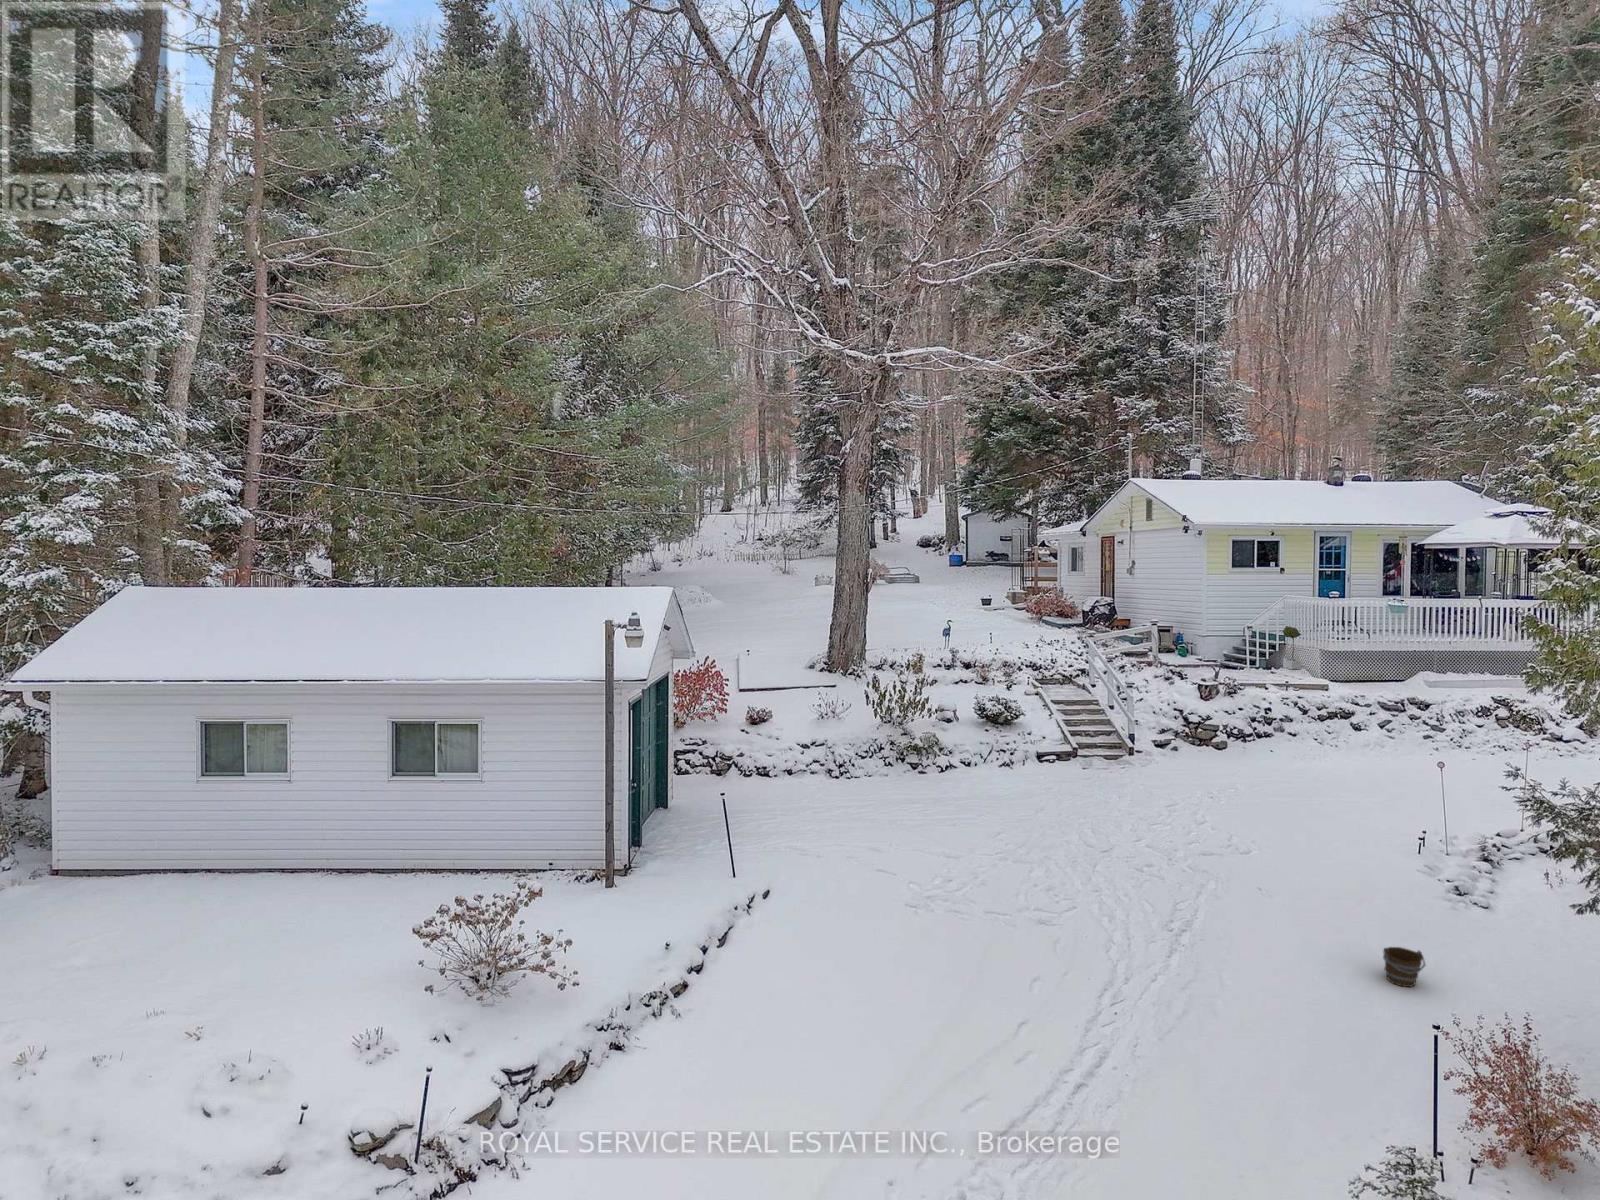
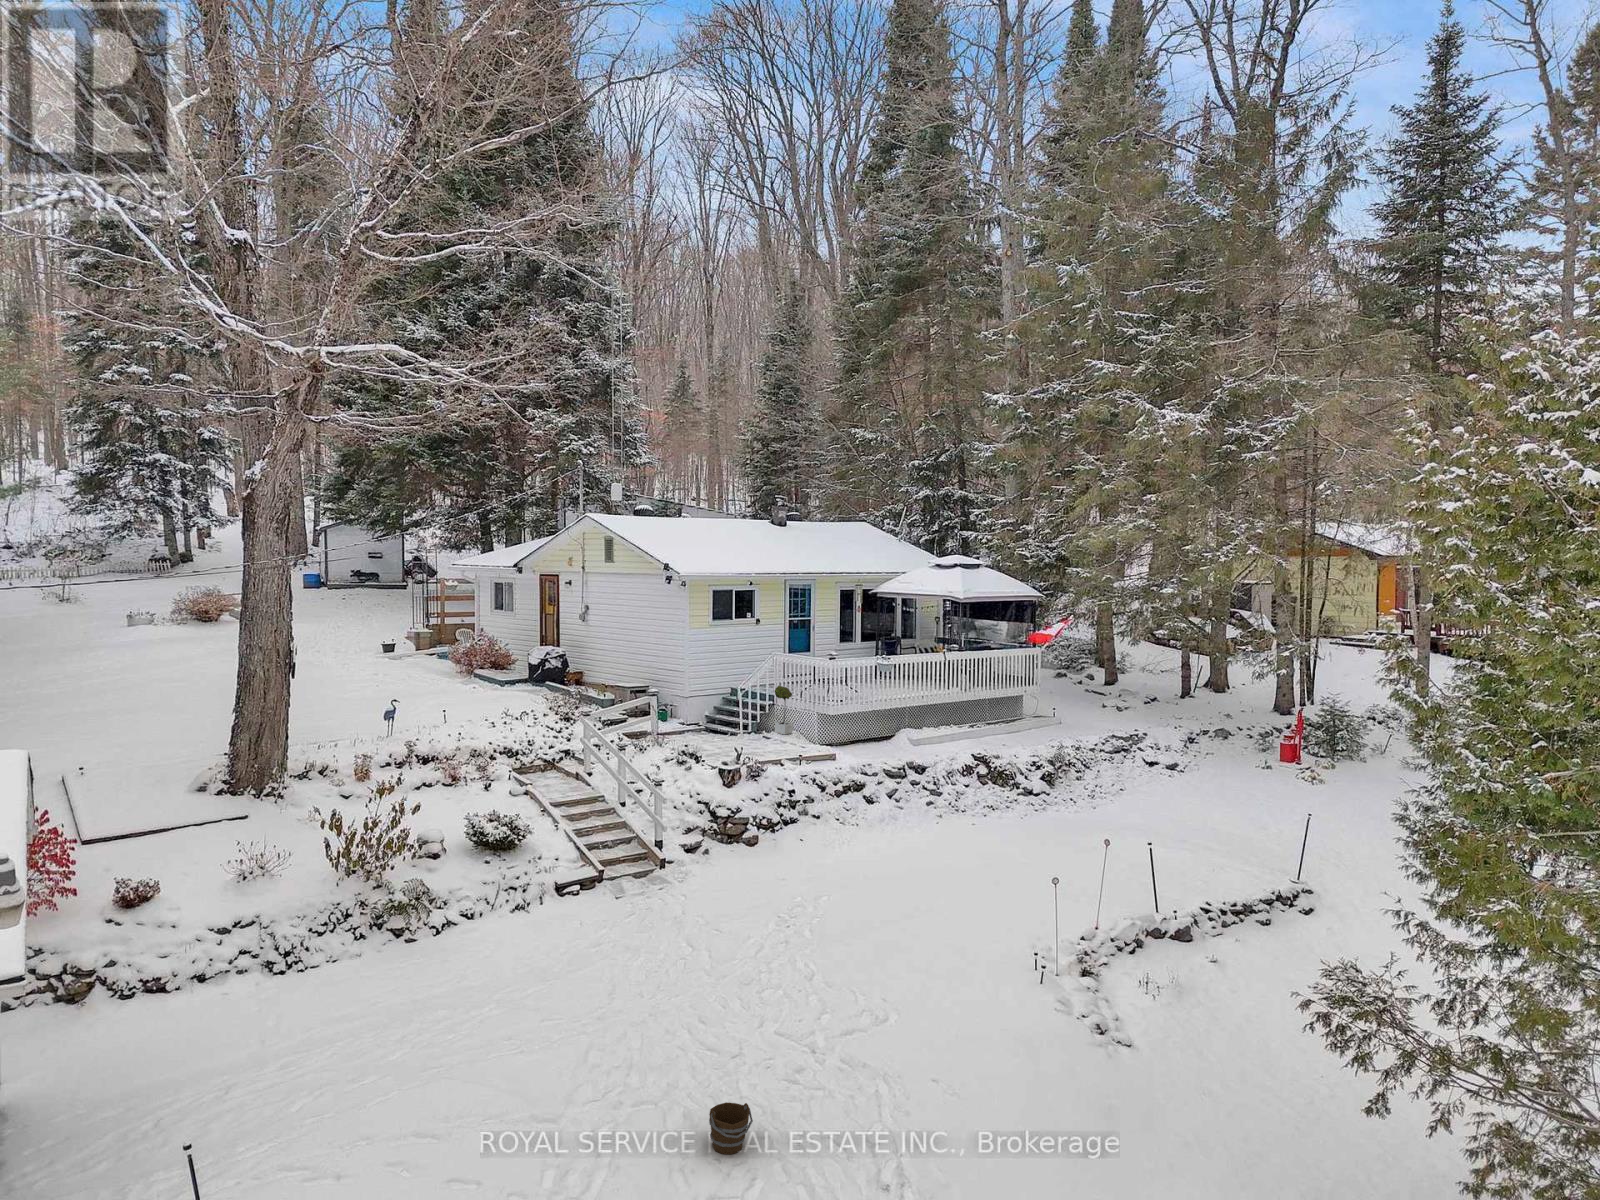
bucket: present [1383,947,1425,987] -> present [709,1102,753,1155]

